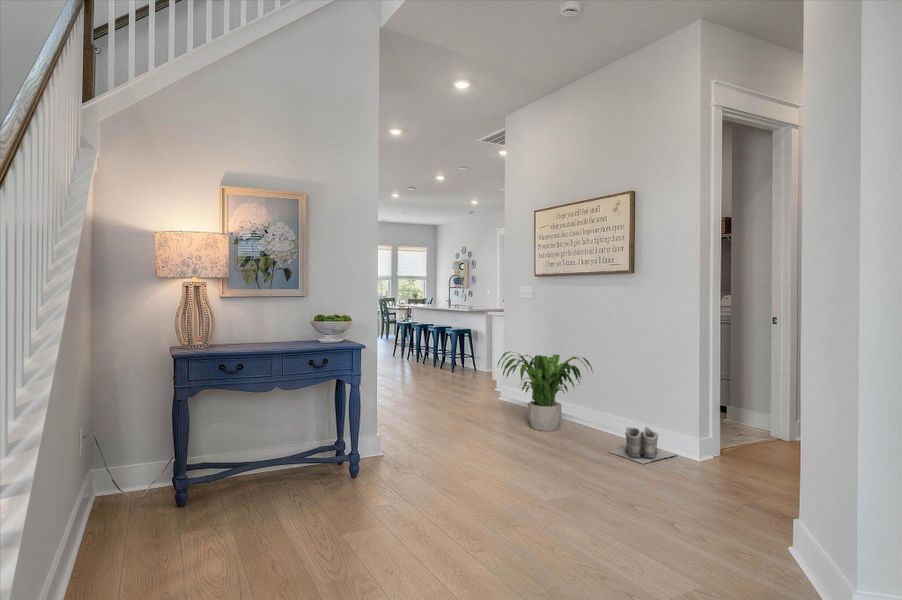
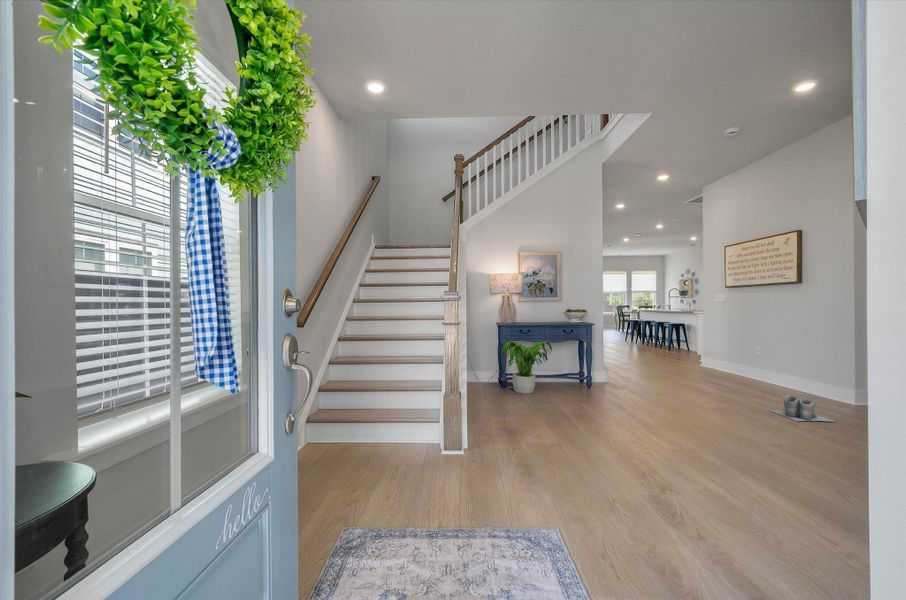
potted plant: present [498,351,592,431] -> present [502,340,552,394]

